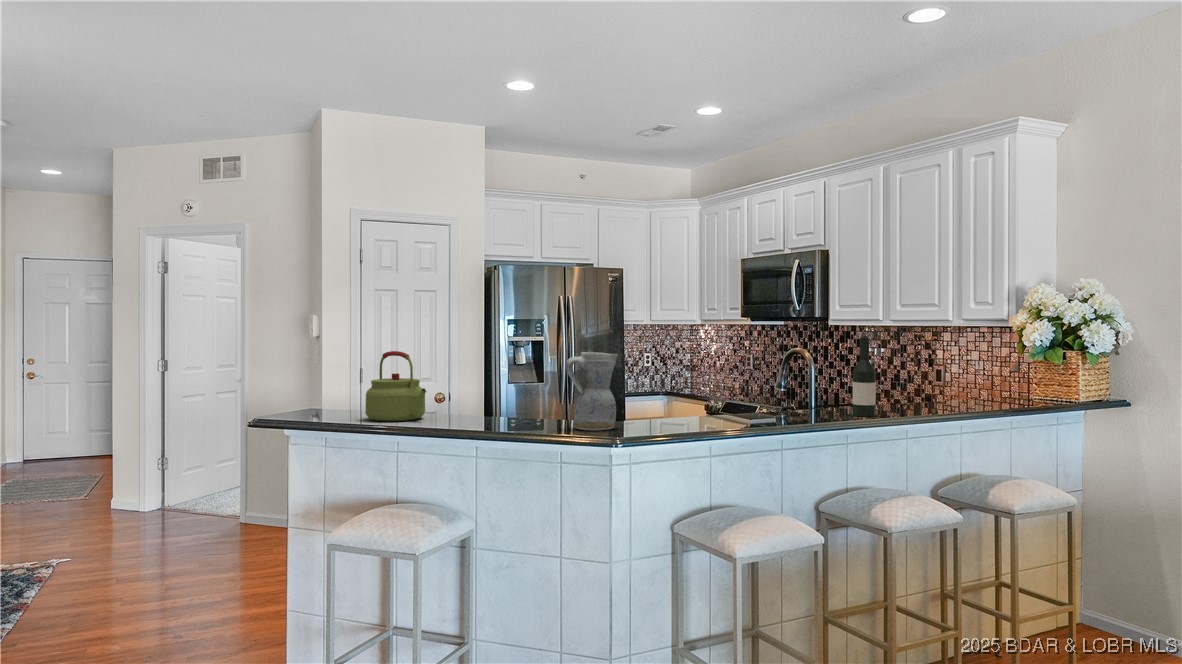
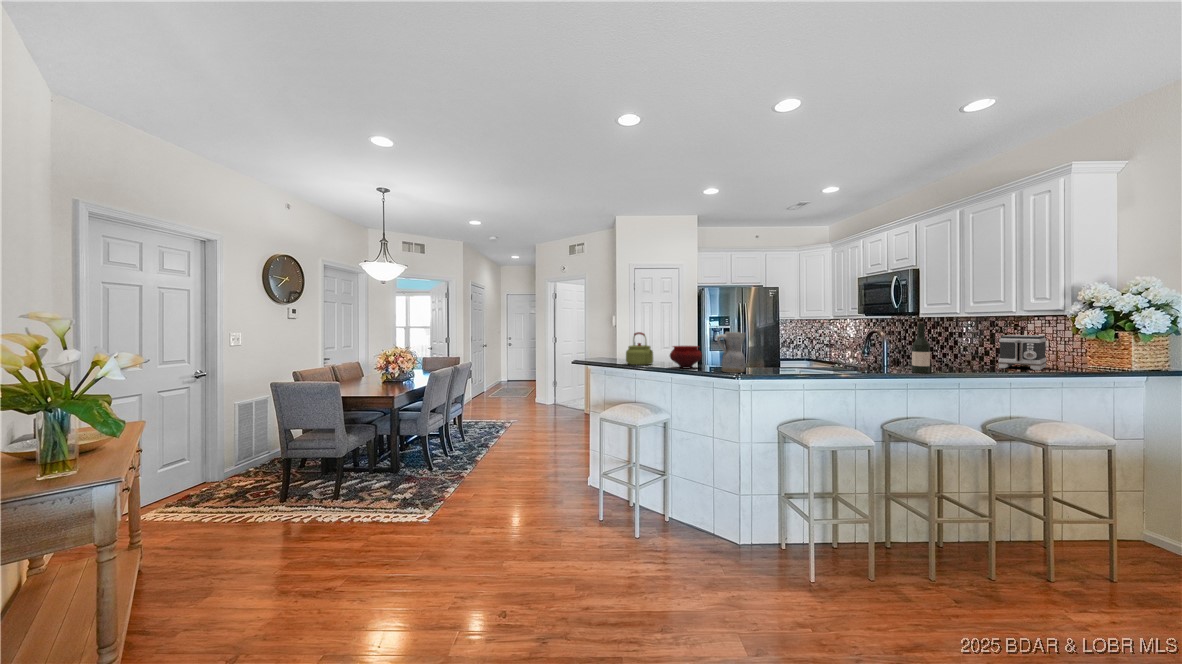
toaster: none [939,354,985,405] -> present [998,335,1047,370]
bowl: none [467,379,532,425] -> present [670,346,702,369]

